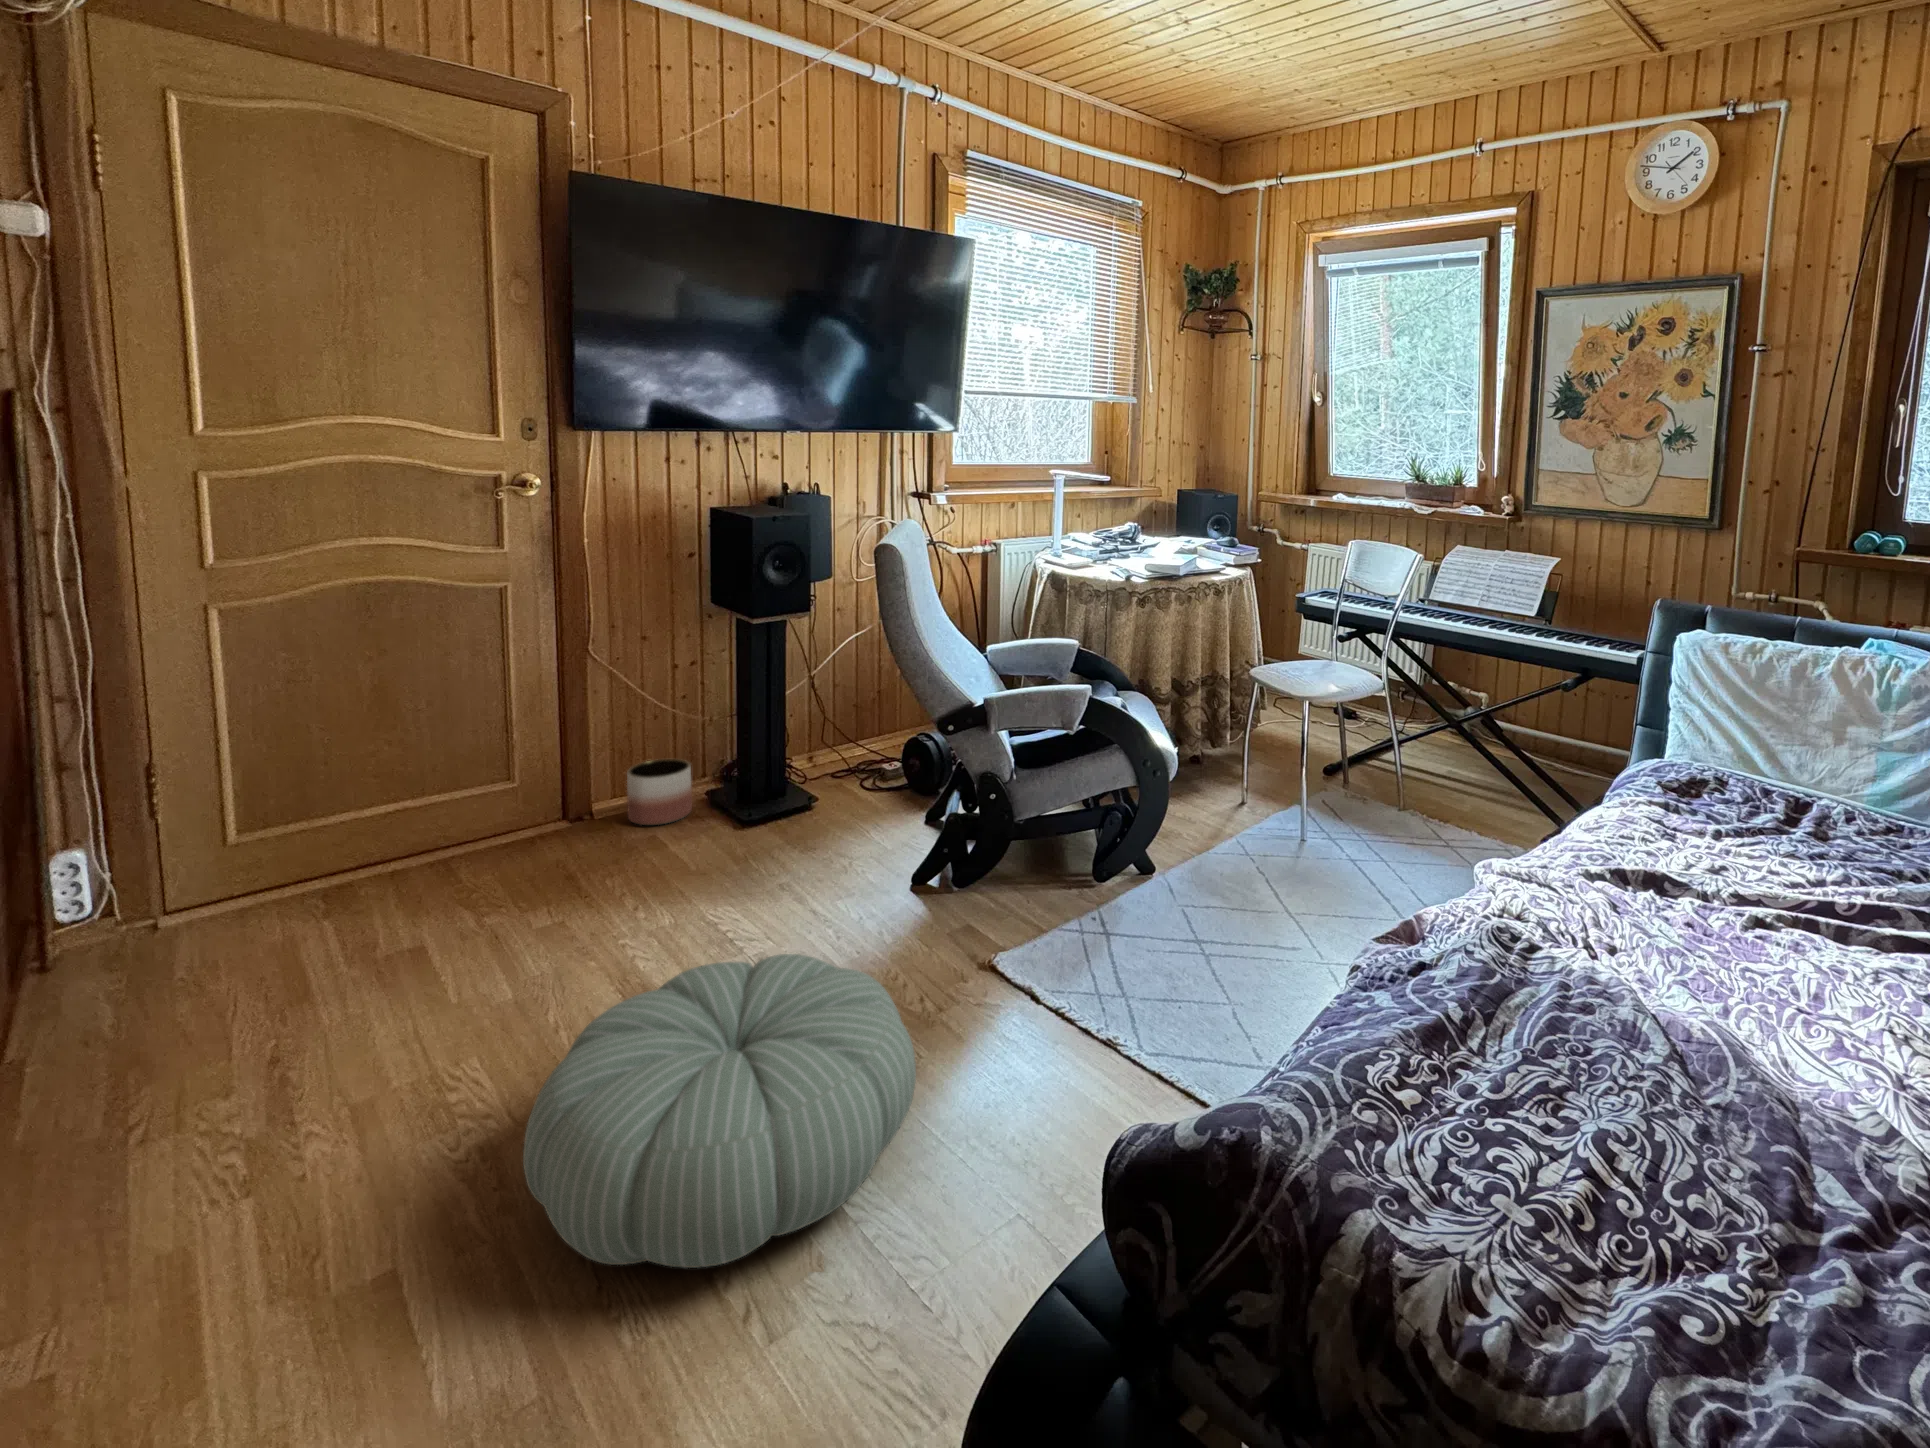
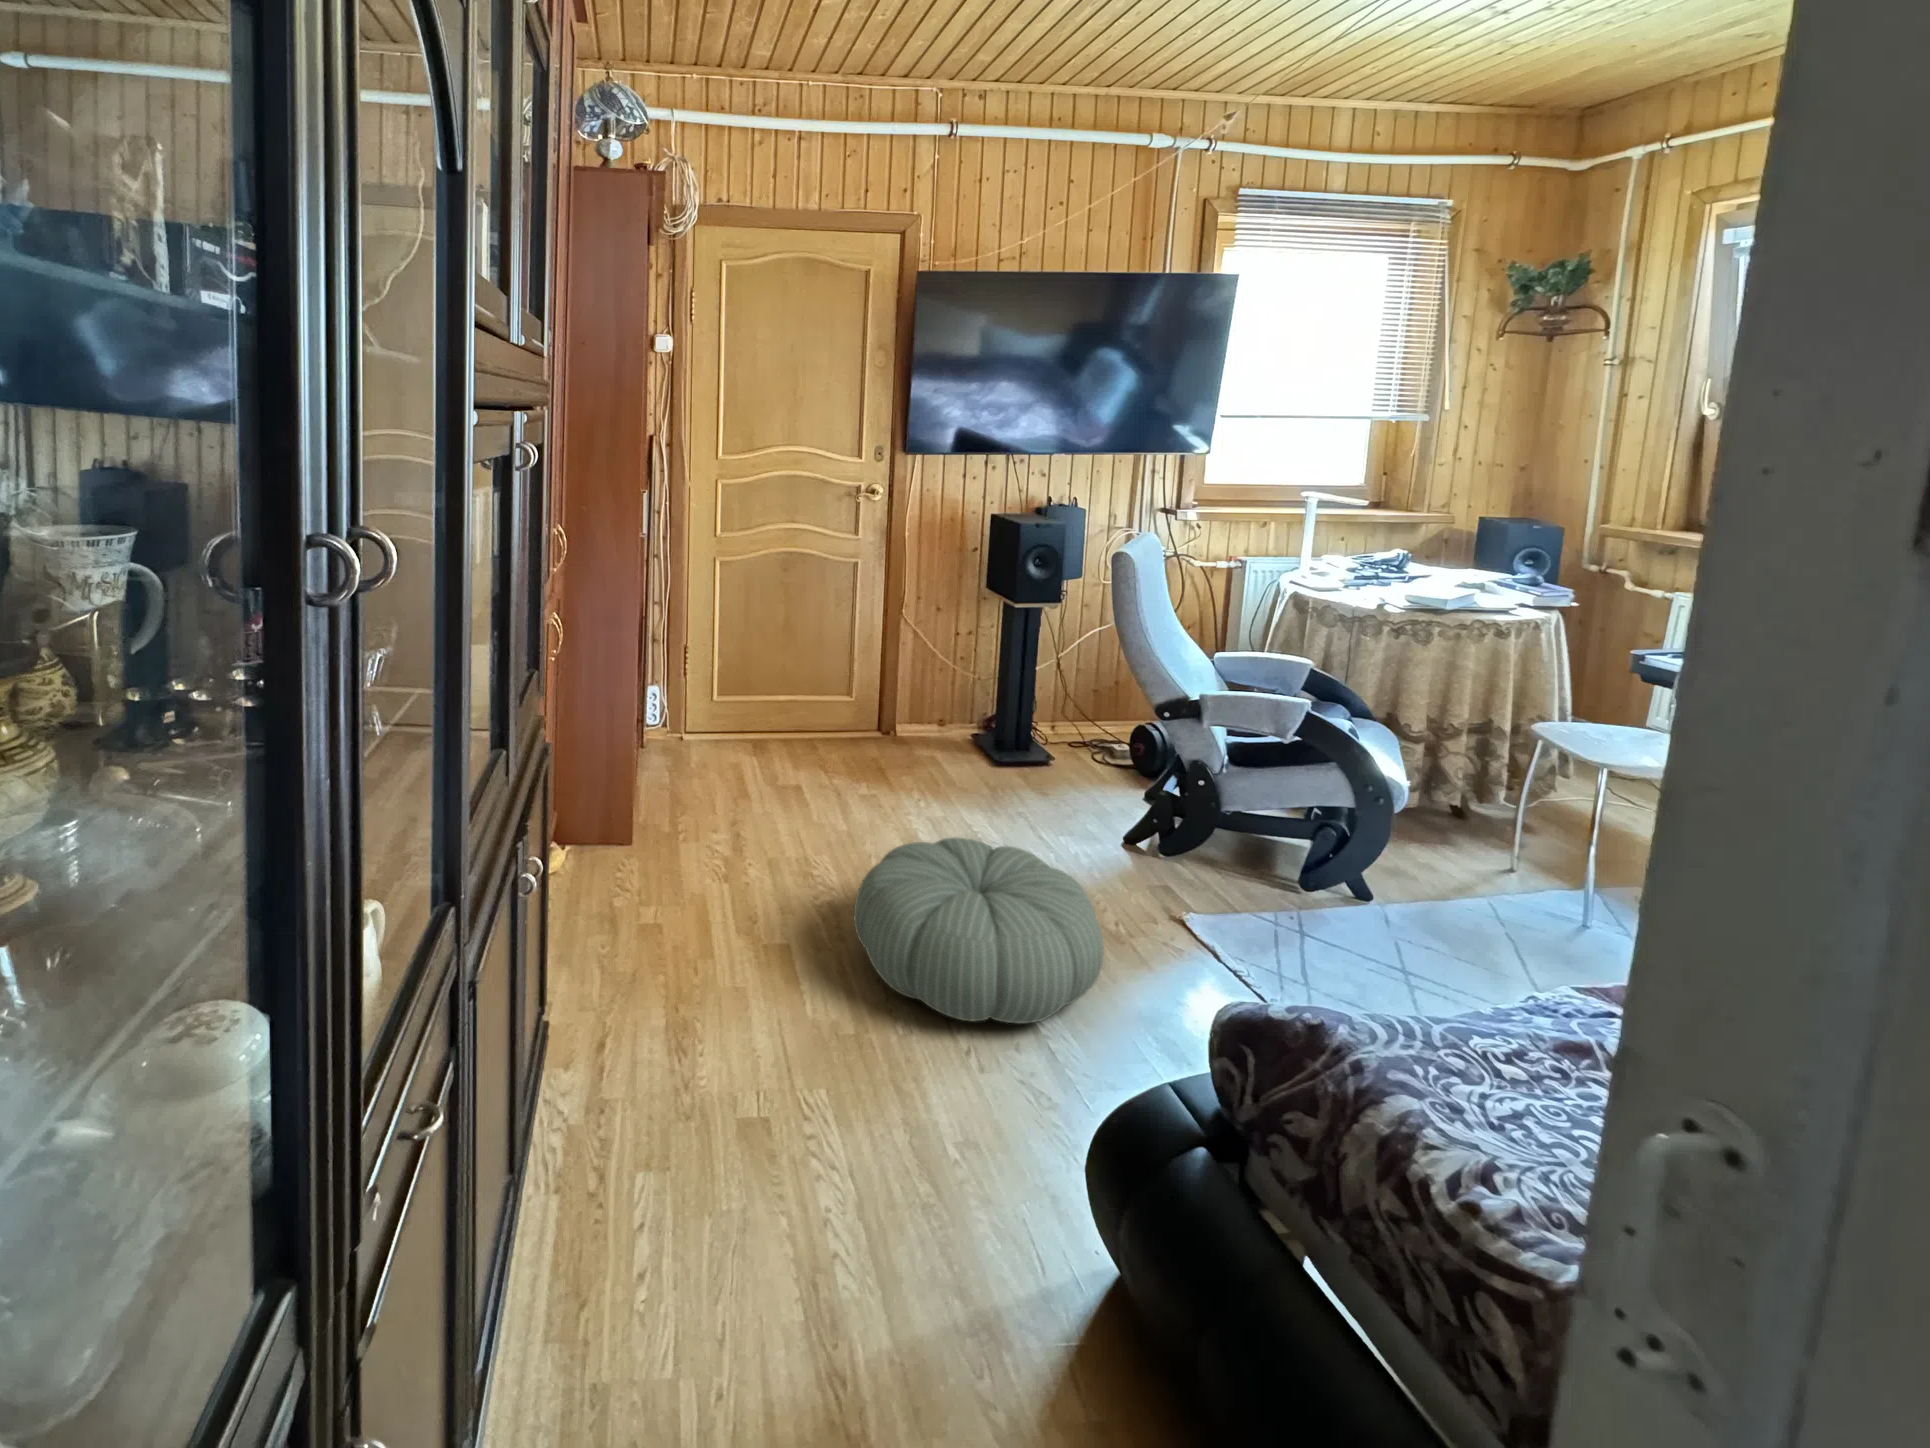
planter: present [627,759,692,825] -> none [916,703,961,751]

